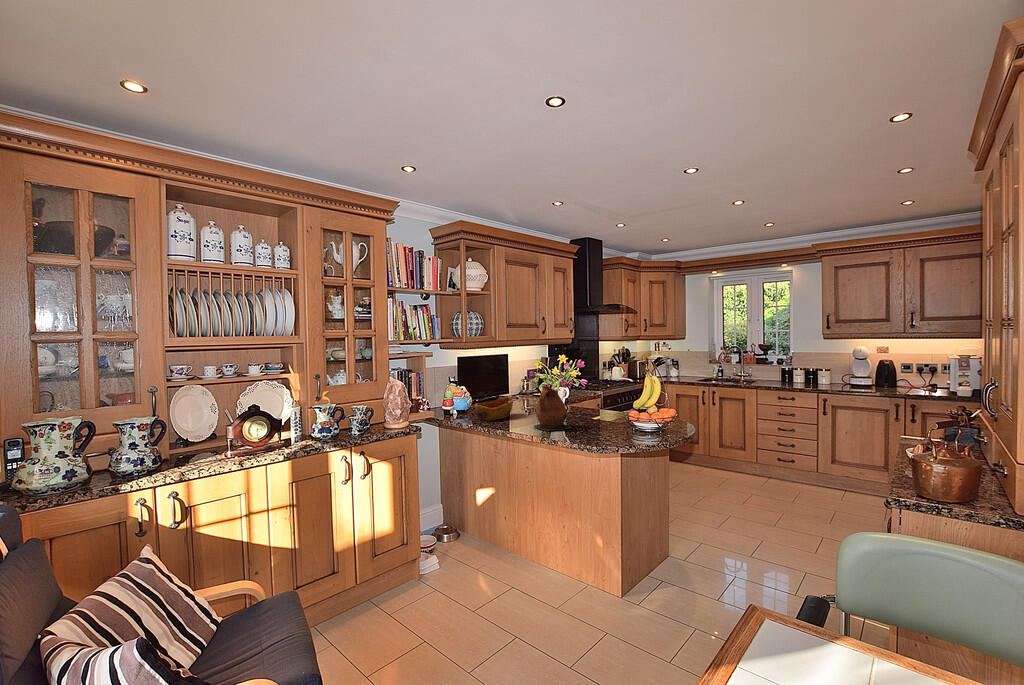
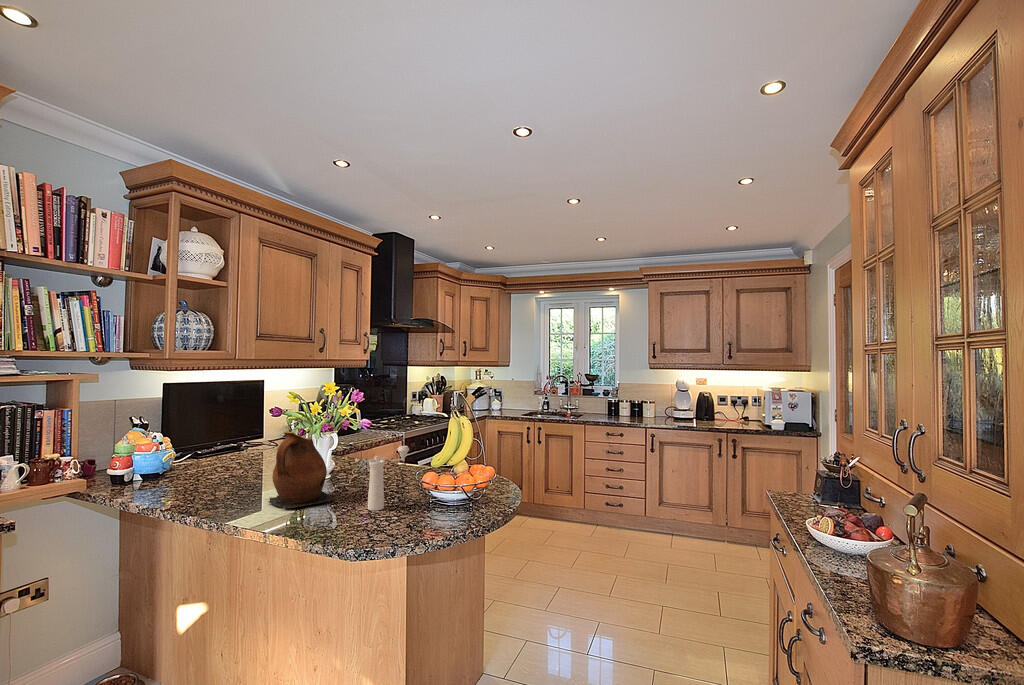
pepper mill: none [594,396,618,435] -> present [368,446,409,511]
wooden bowl: present [475,397,513,421] -> none [168,448,248,492]

